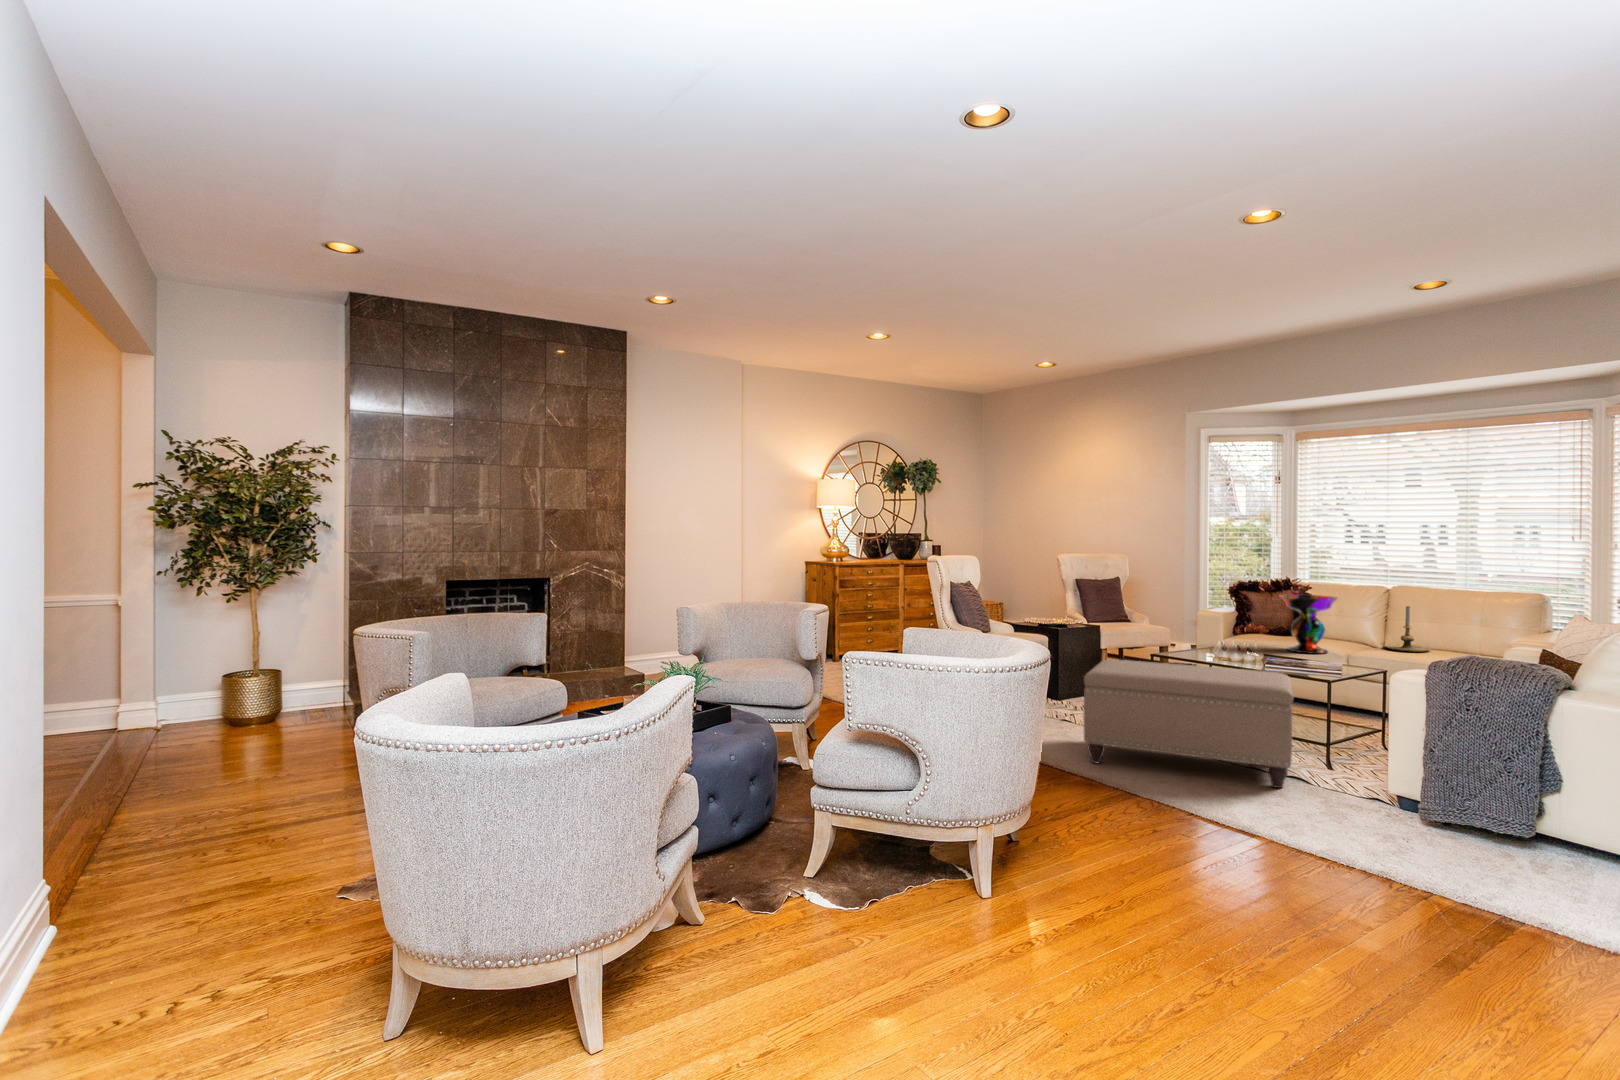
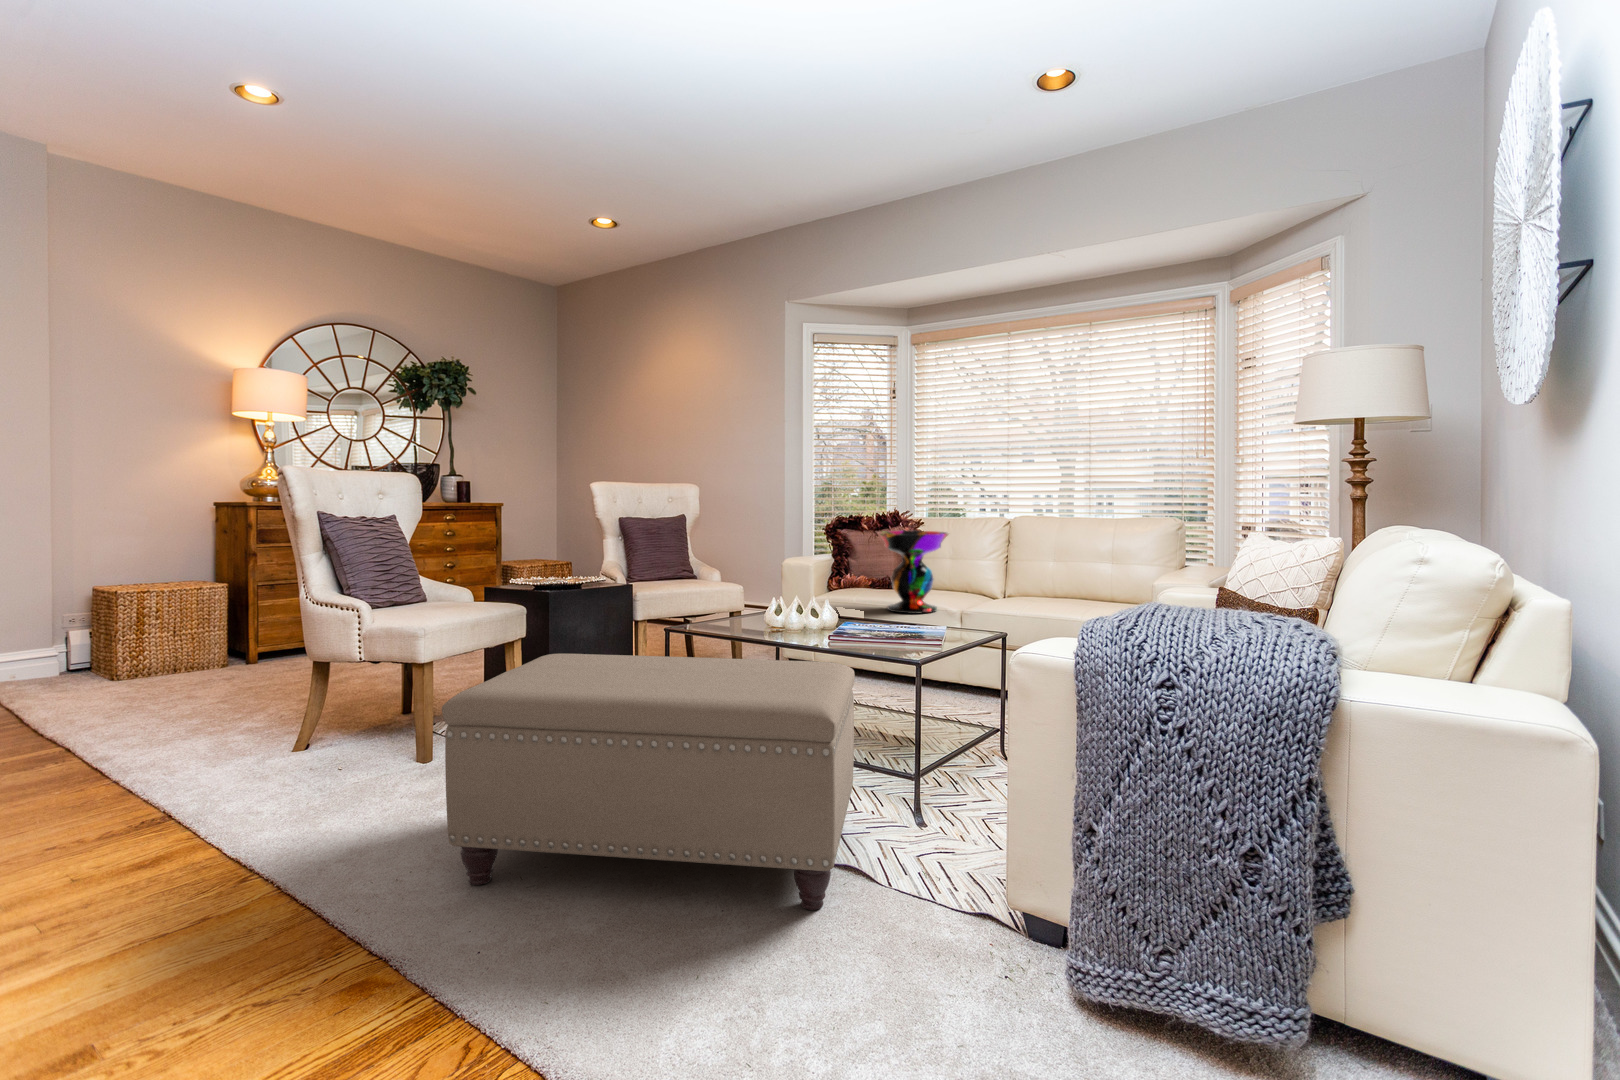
candle holder: present [1384,606,1431,652] -> none [1004,542,1057,603]

